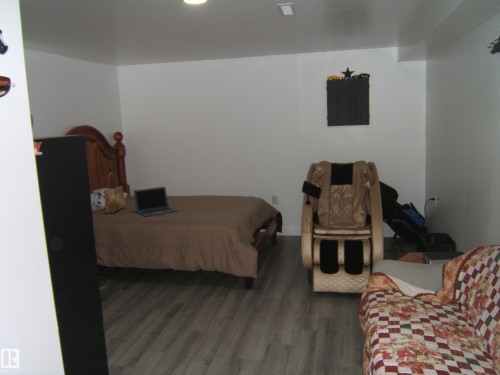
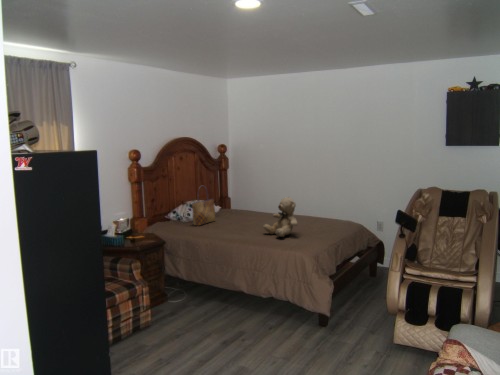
teddy bear: none [181,178,214,216] -> present [263,197,298,237]
laptop: present [134,187,177,216] -> none [220,203,262,233]

